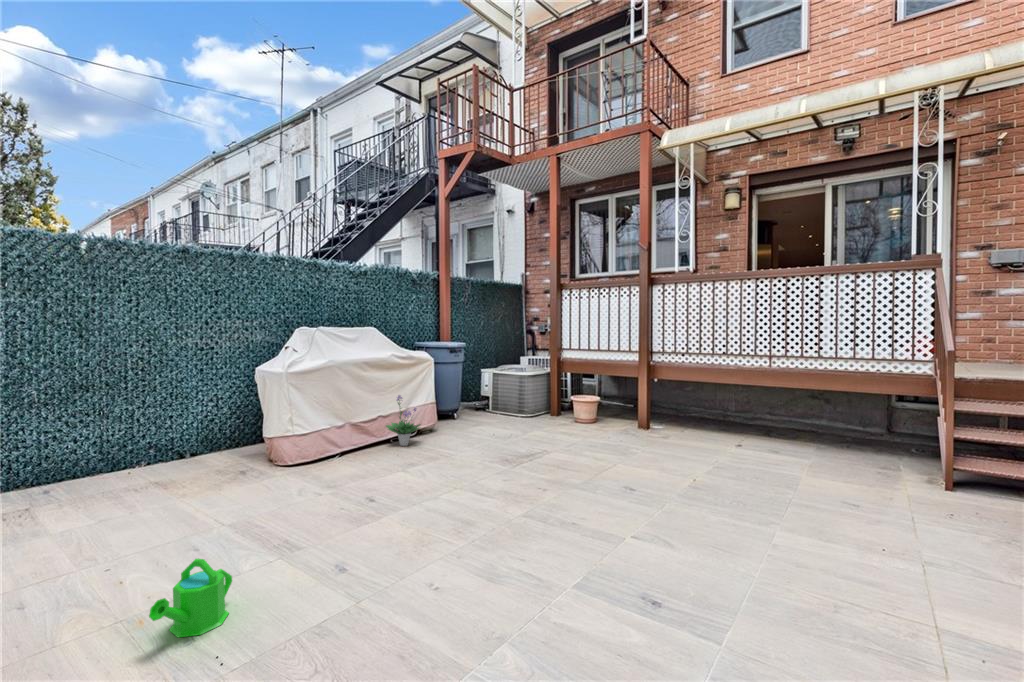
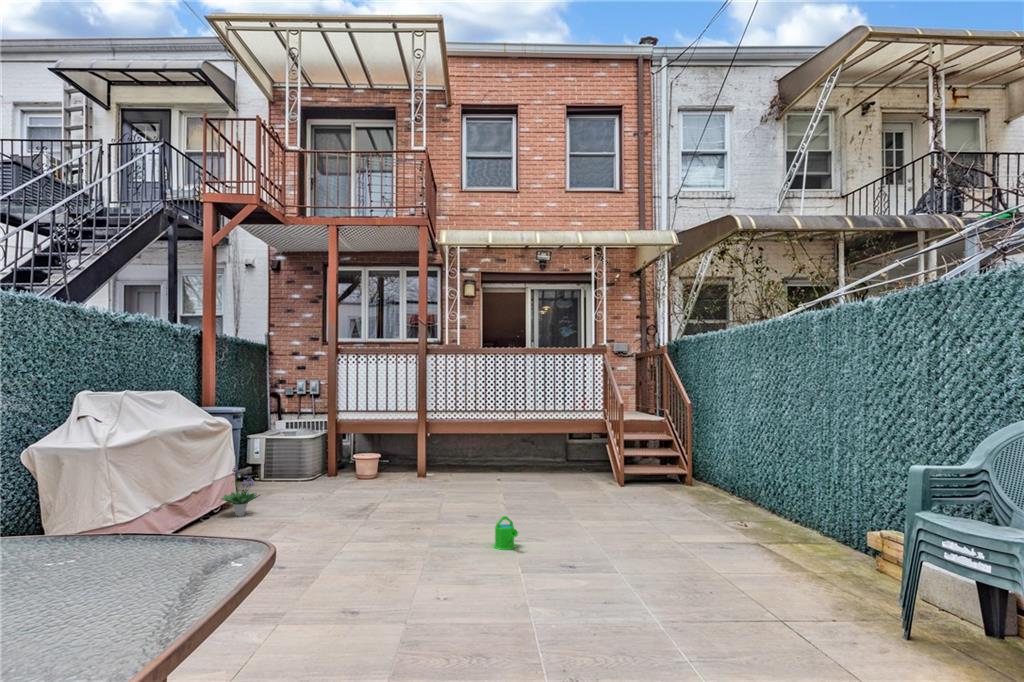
watering can: present [149,558,232,638] -> present [494,516,518,550]

